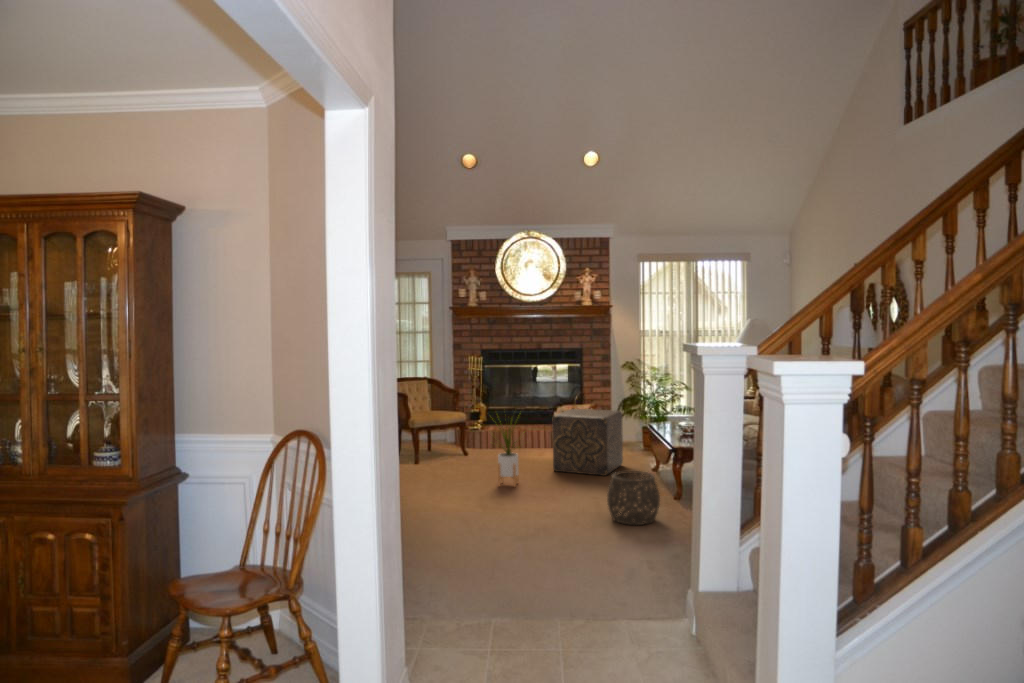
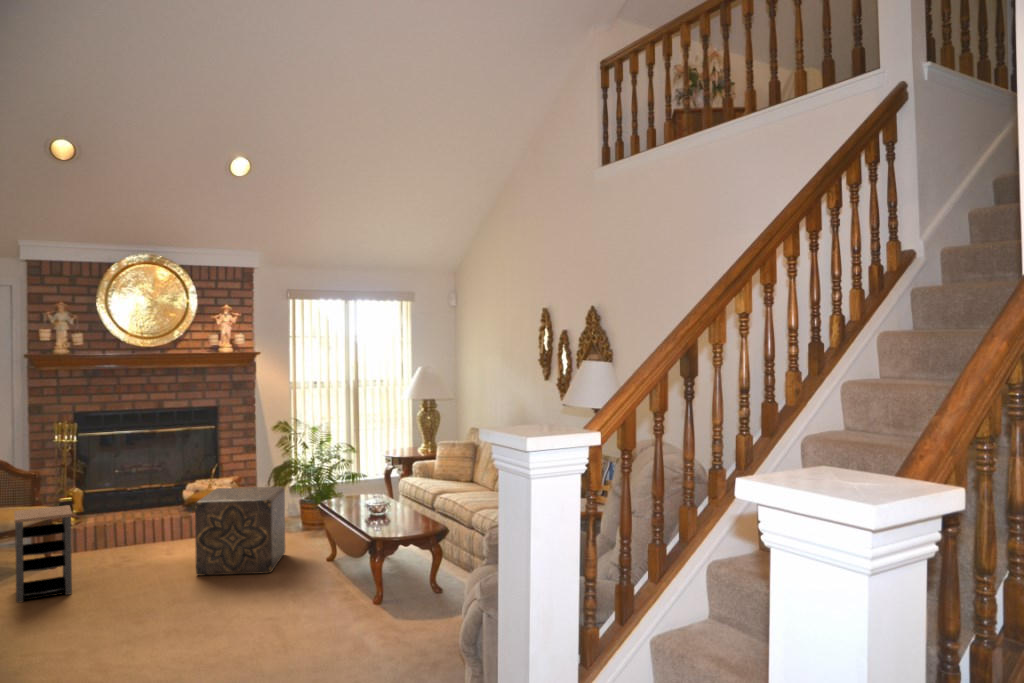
side table: none [437,411,472,472] -> present [14,505,72,603]
house plant: present [497,421,519,486] -> none [105,496,171,613]
woven basket: present [607,471,660,525] -> none [296,572,364,645]

